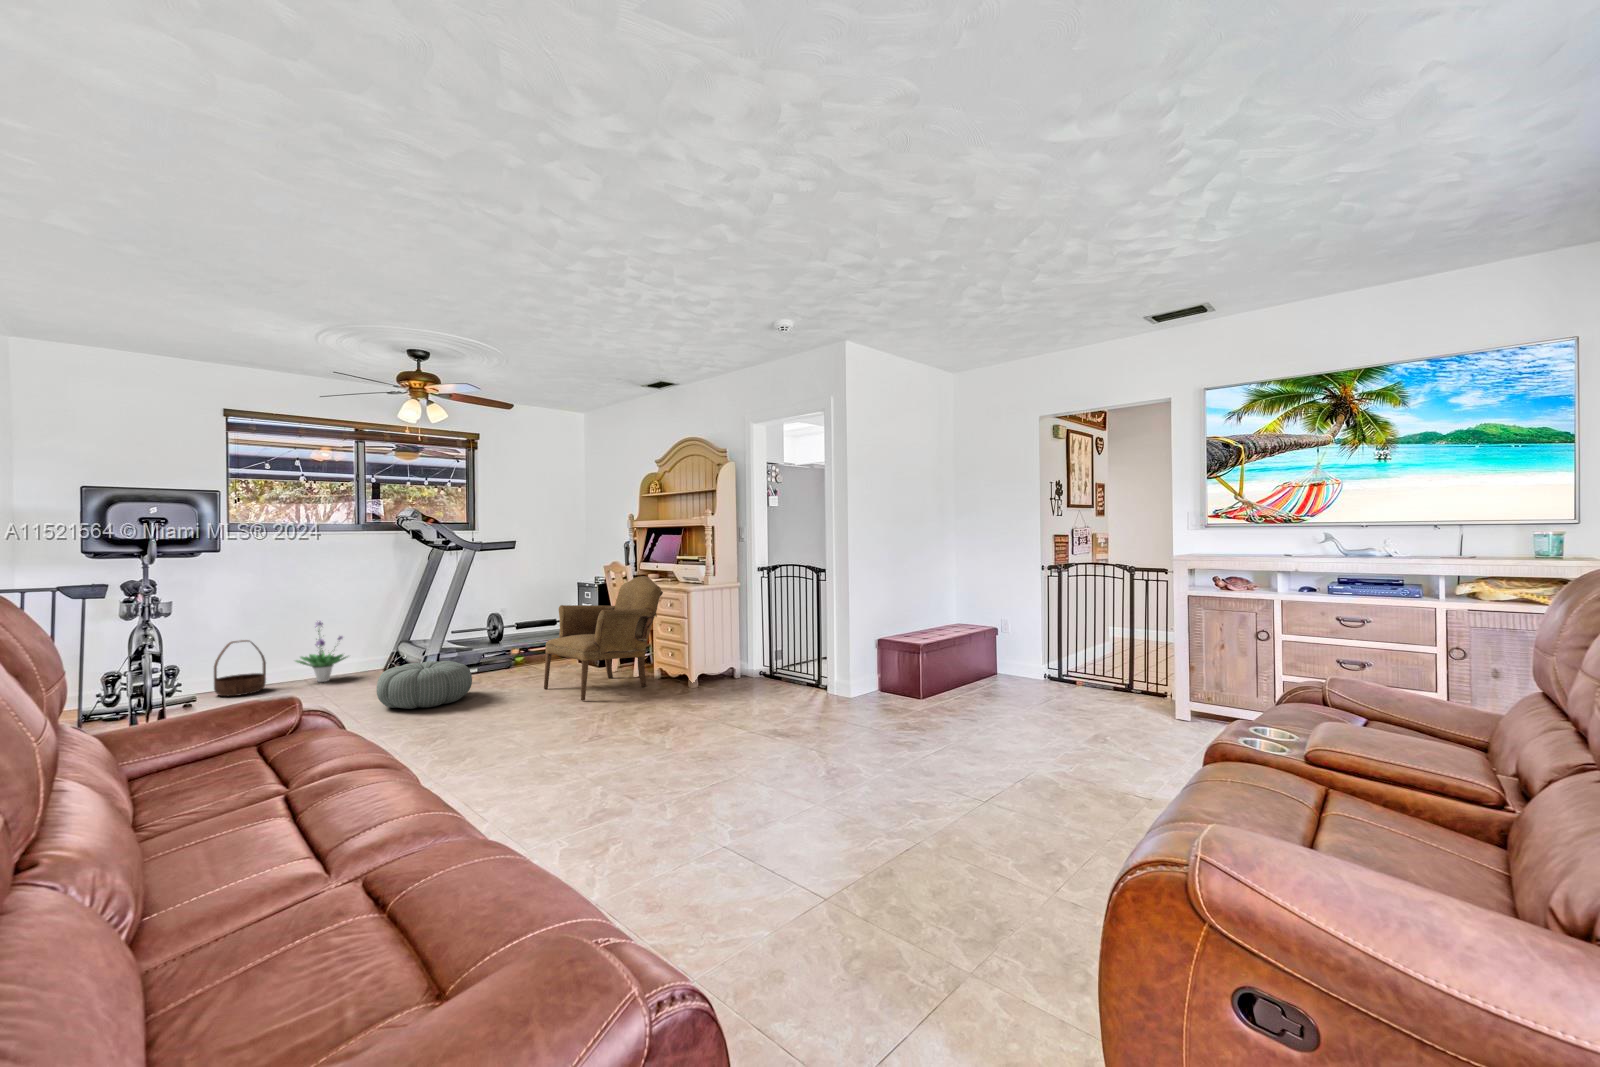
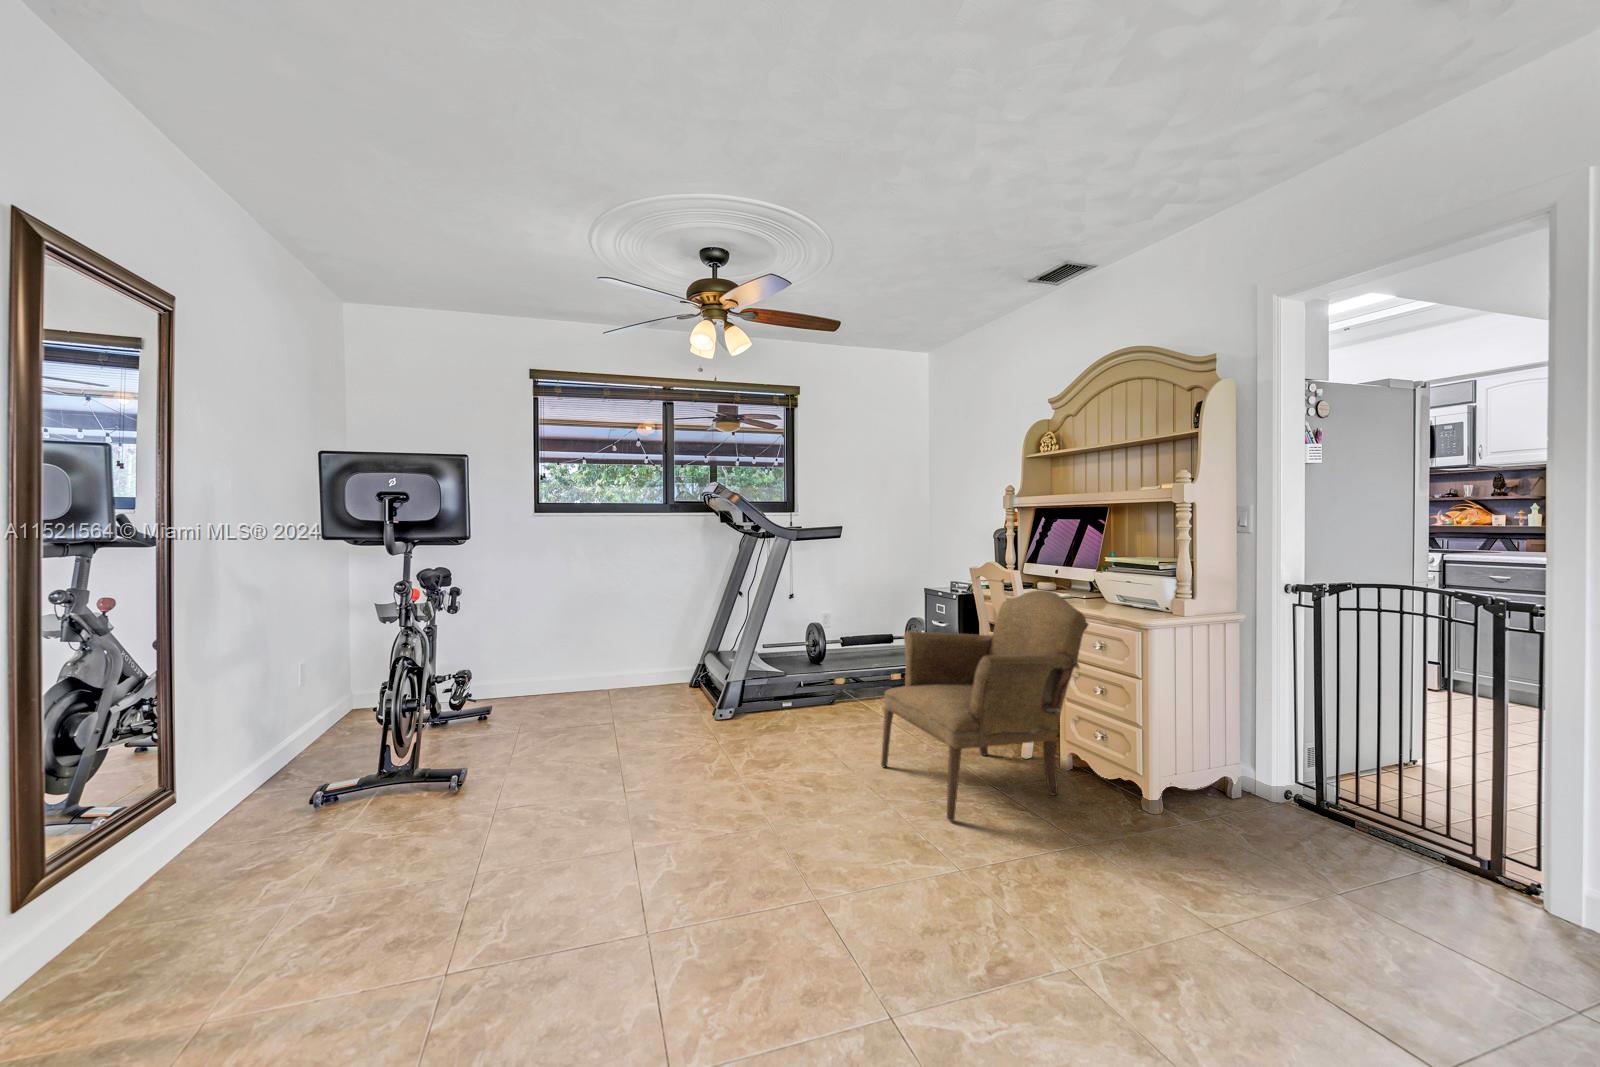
potted plant: present [296,620,347,682] -> none [592,620,652,697]
basket: present [214,640,266,696] -> none [511,641,563,709]
pouf: present [377,661,472,709] -> none [649,702,777,785]

